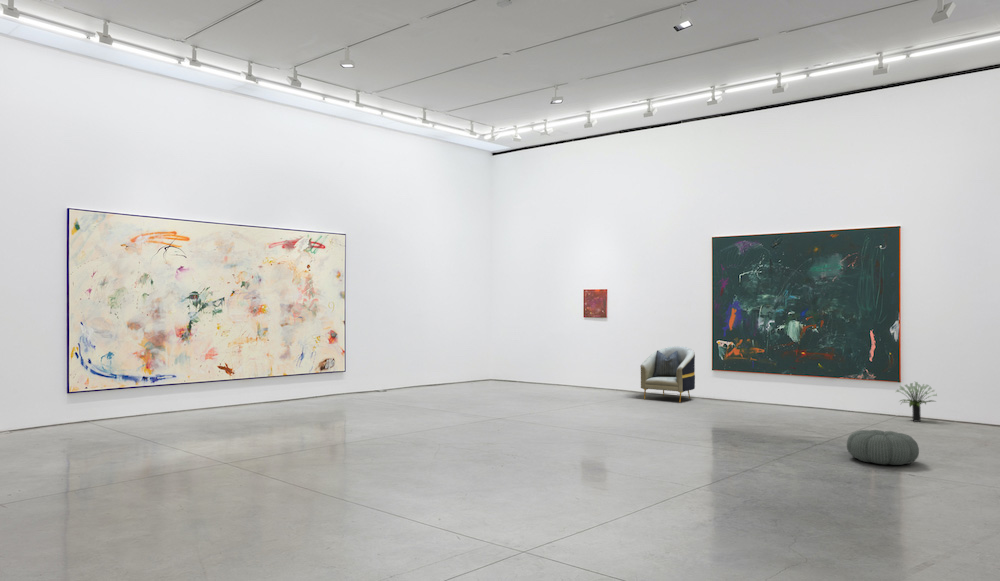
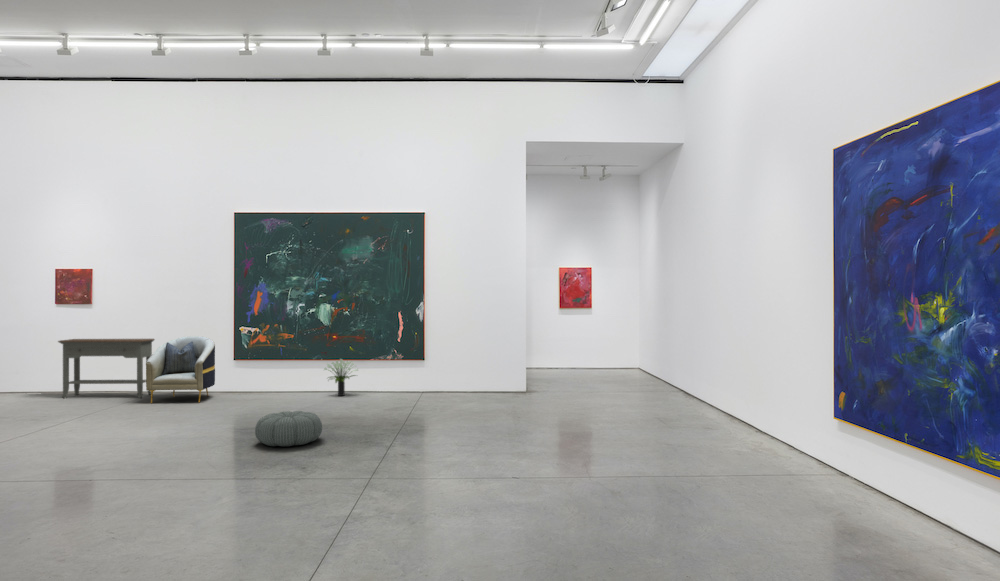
console table: none [584,345,650,395] -> present [58,339,154,398]
potted plant: present [896,382,937,422] -> present [324,359,358,396]
pouf: present [847,430,919,465] -> present [255,411,322,447]

